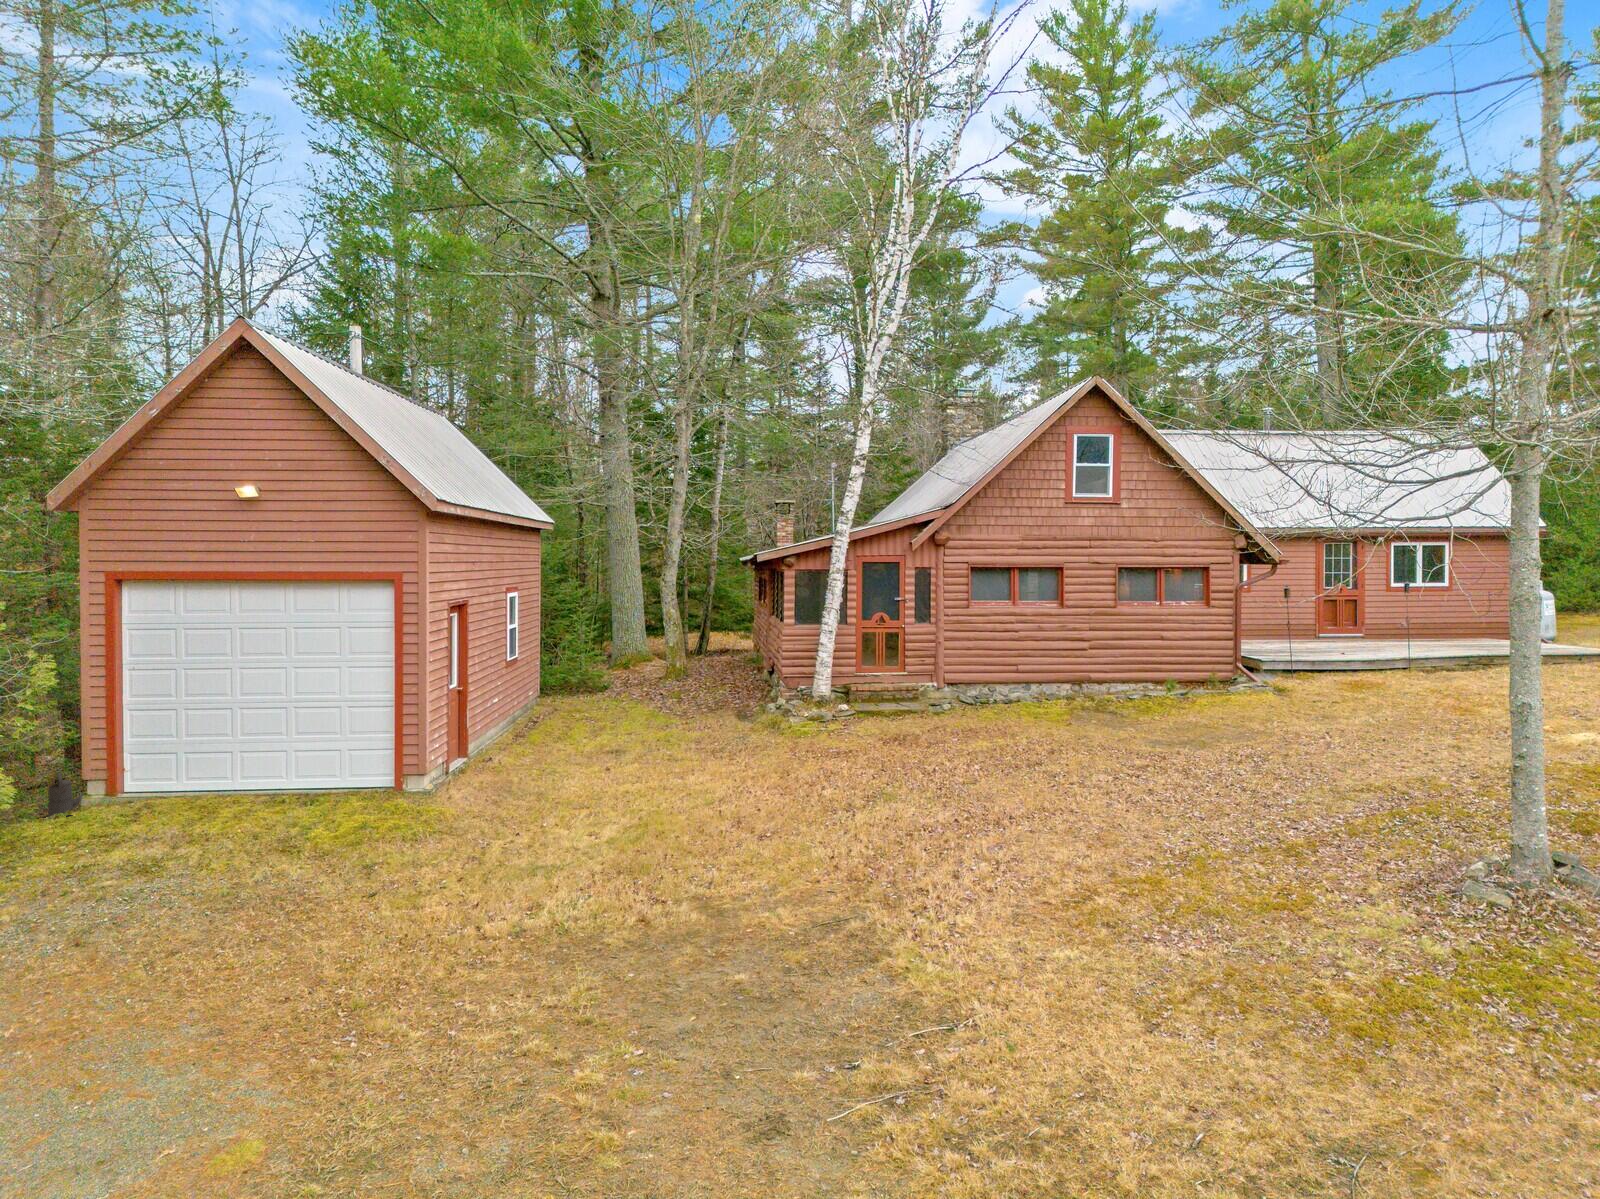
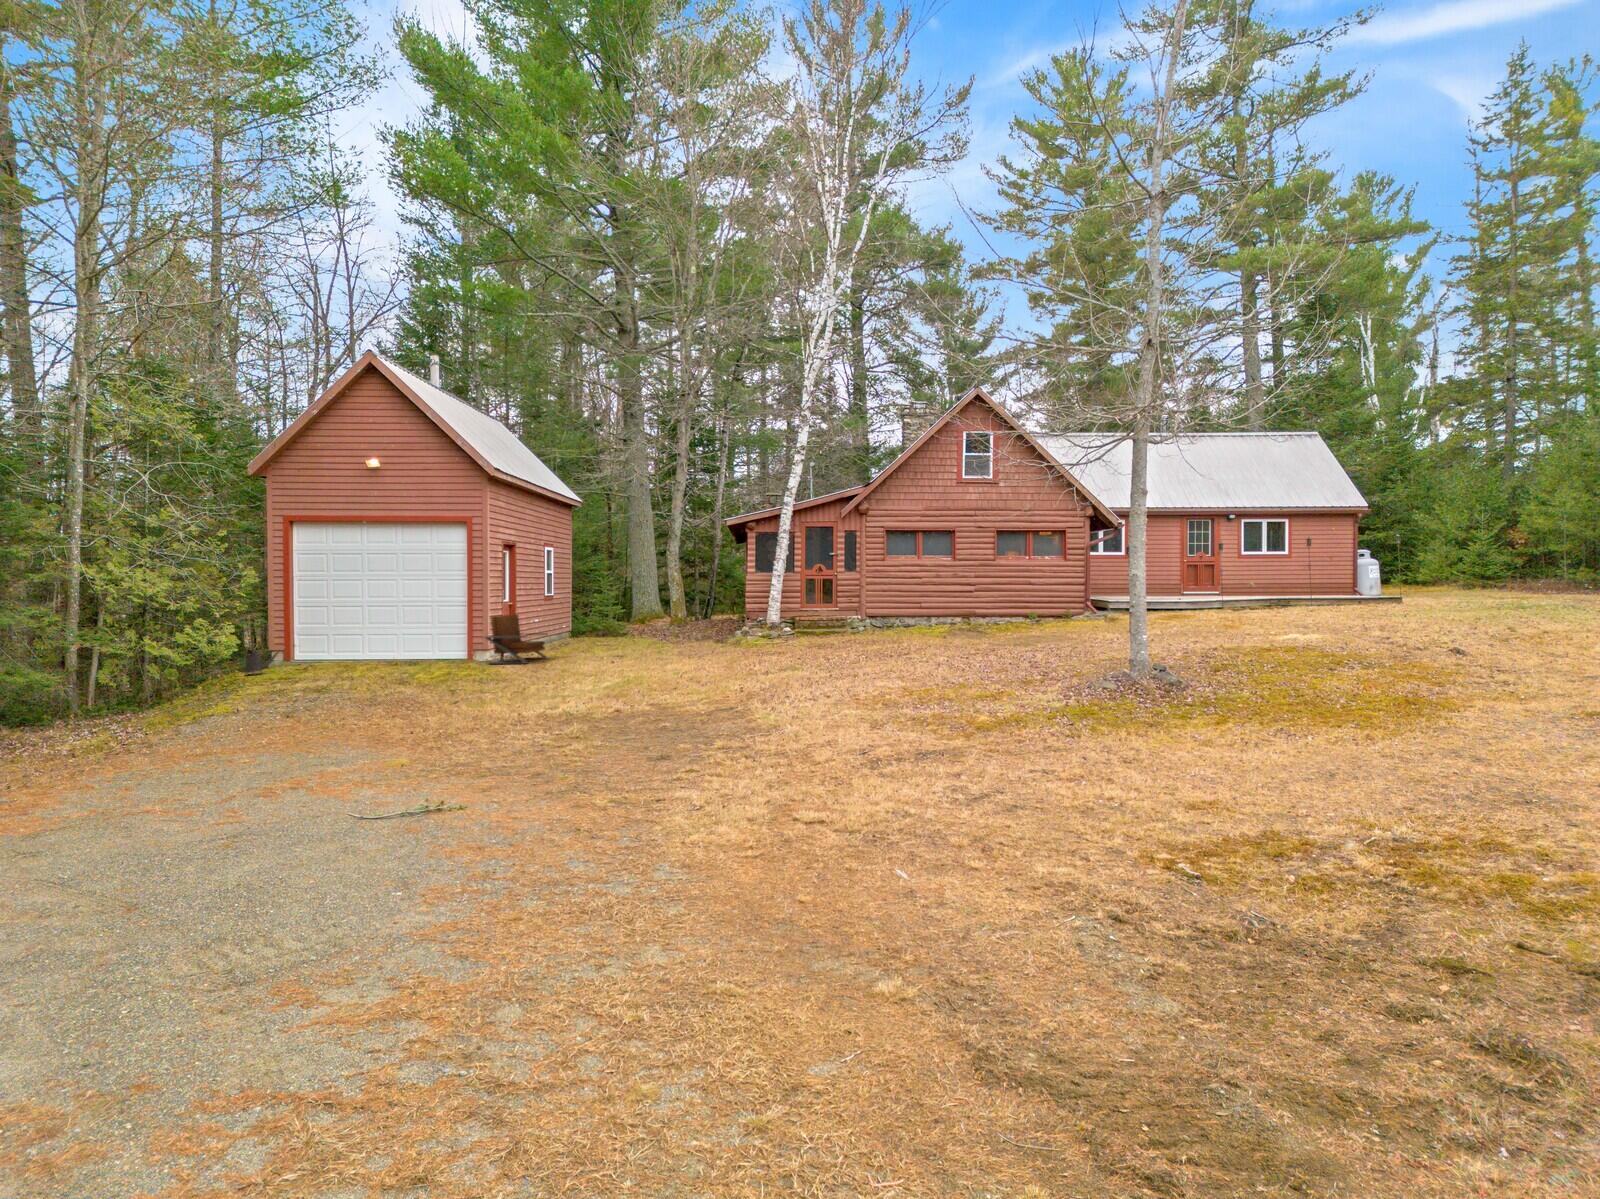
lounge chair: none [418,709,515,790] -> present [485,614,548,664]

